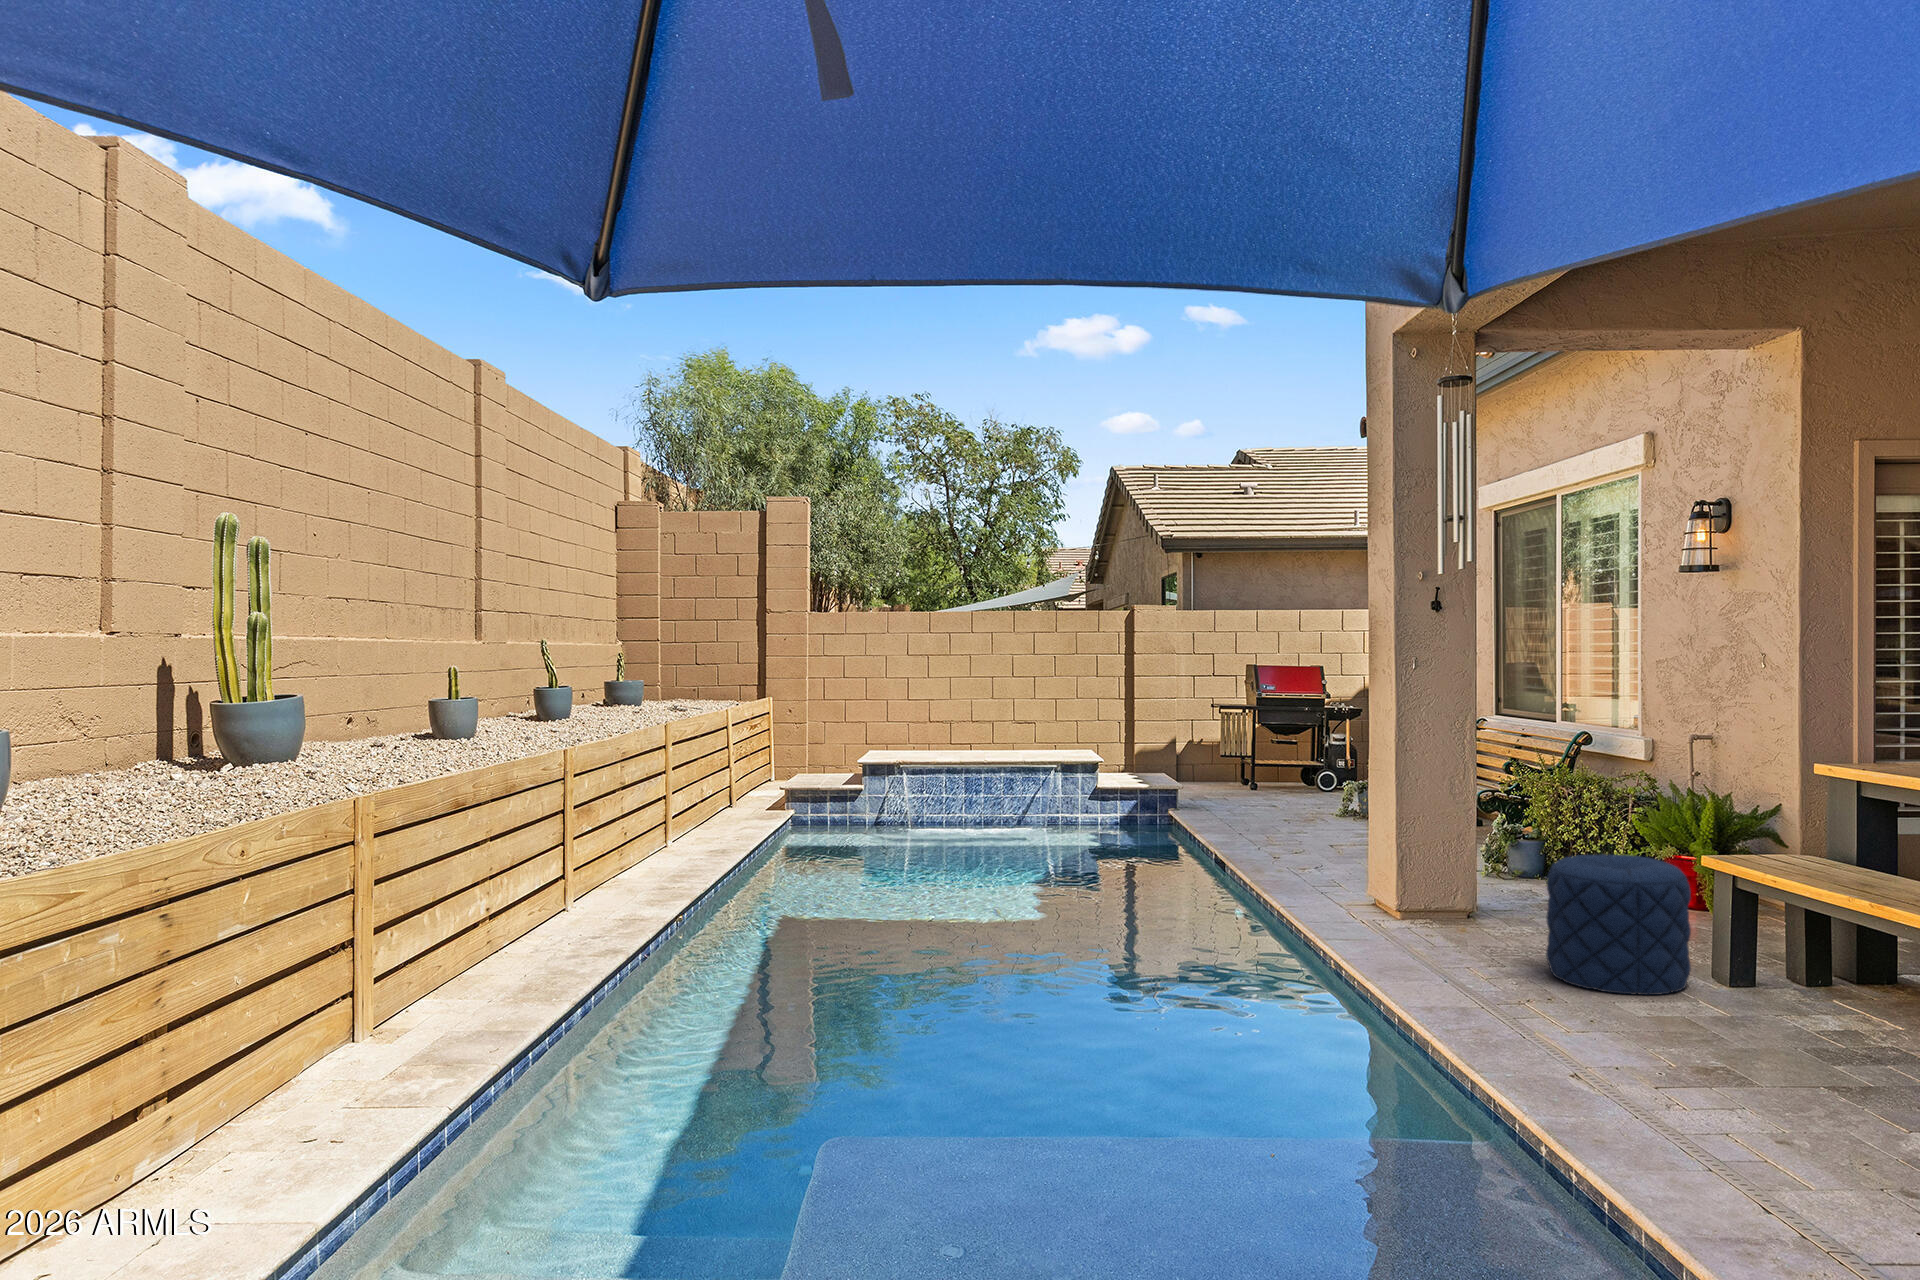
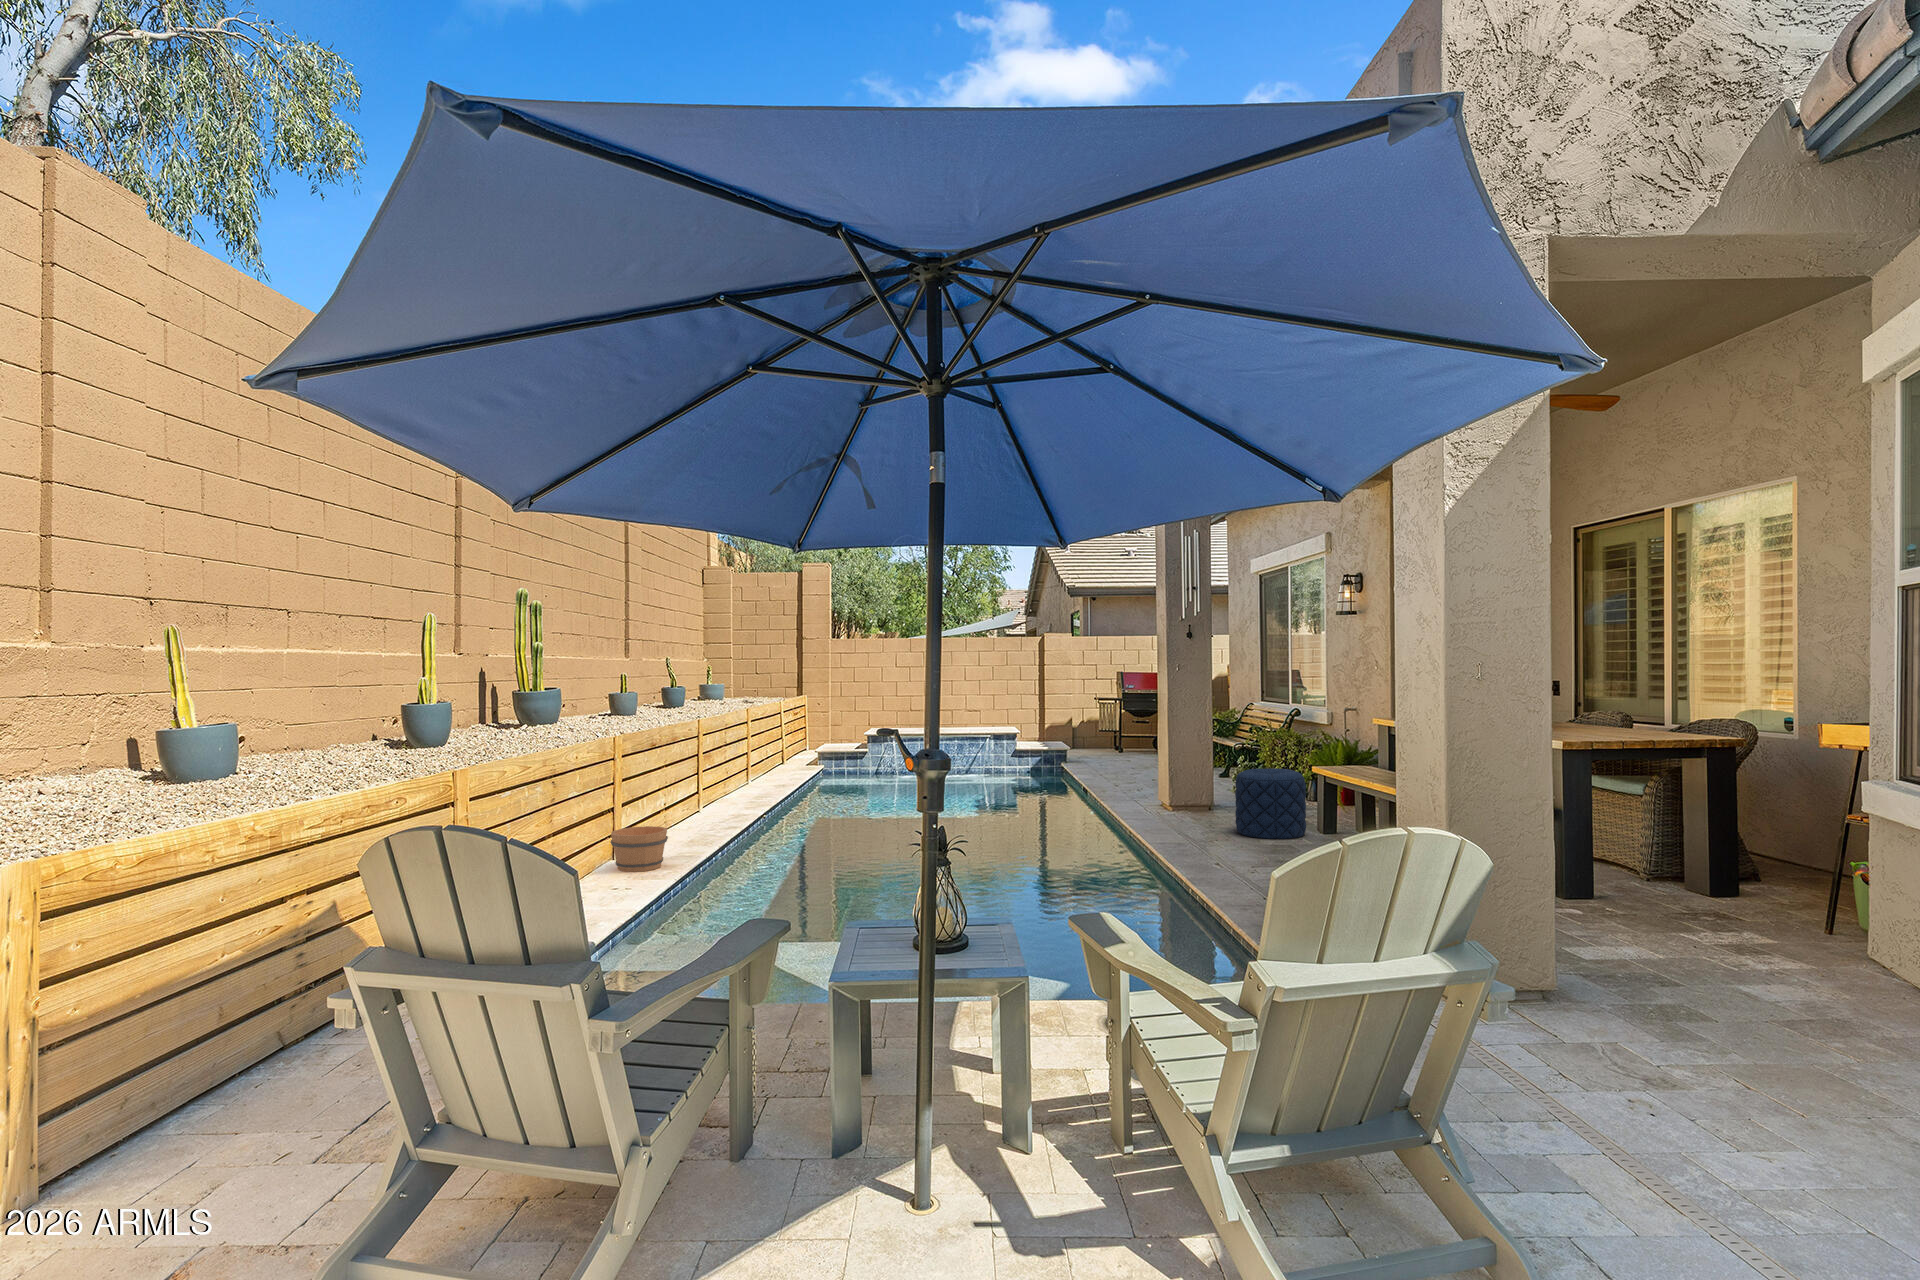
bucket: none [334,975,456,1077] -> present [610,826,668,872]

